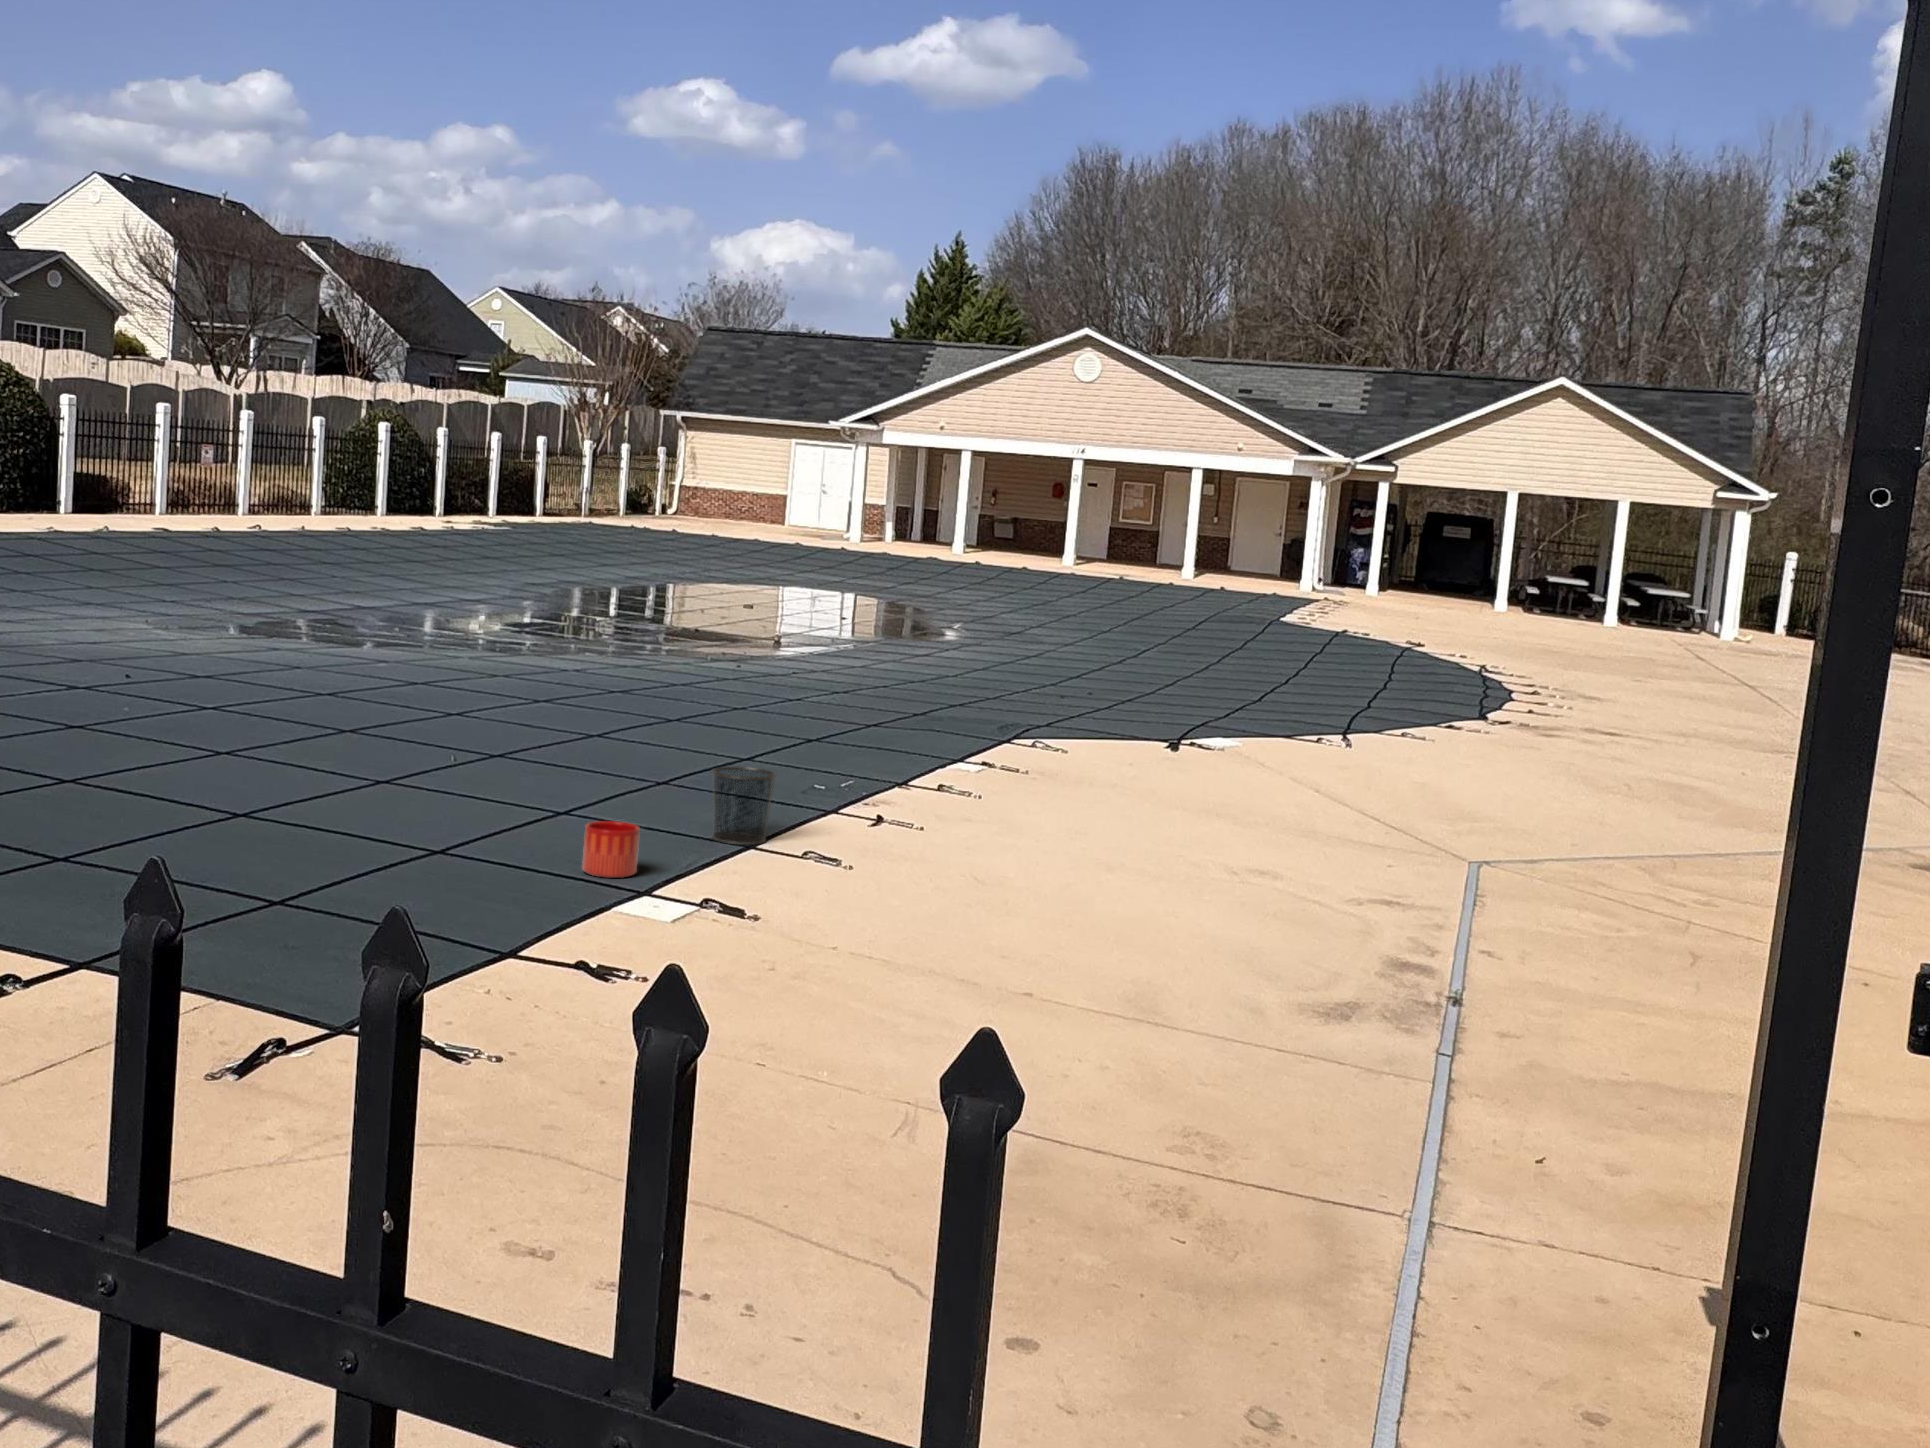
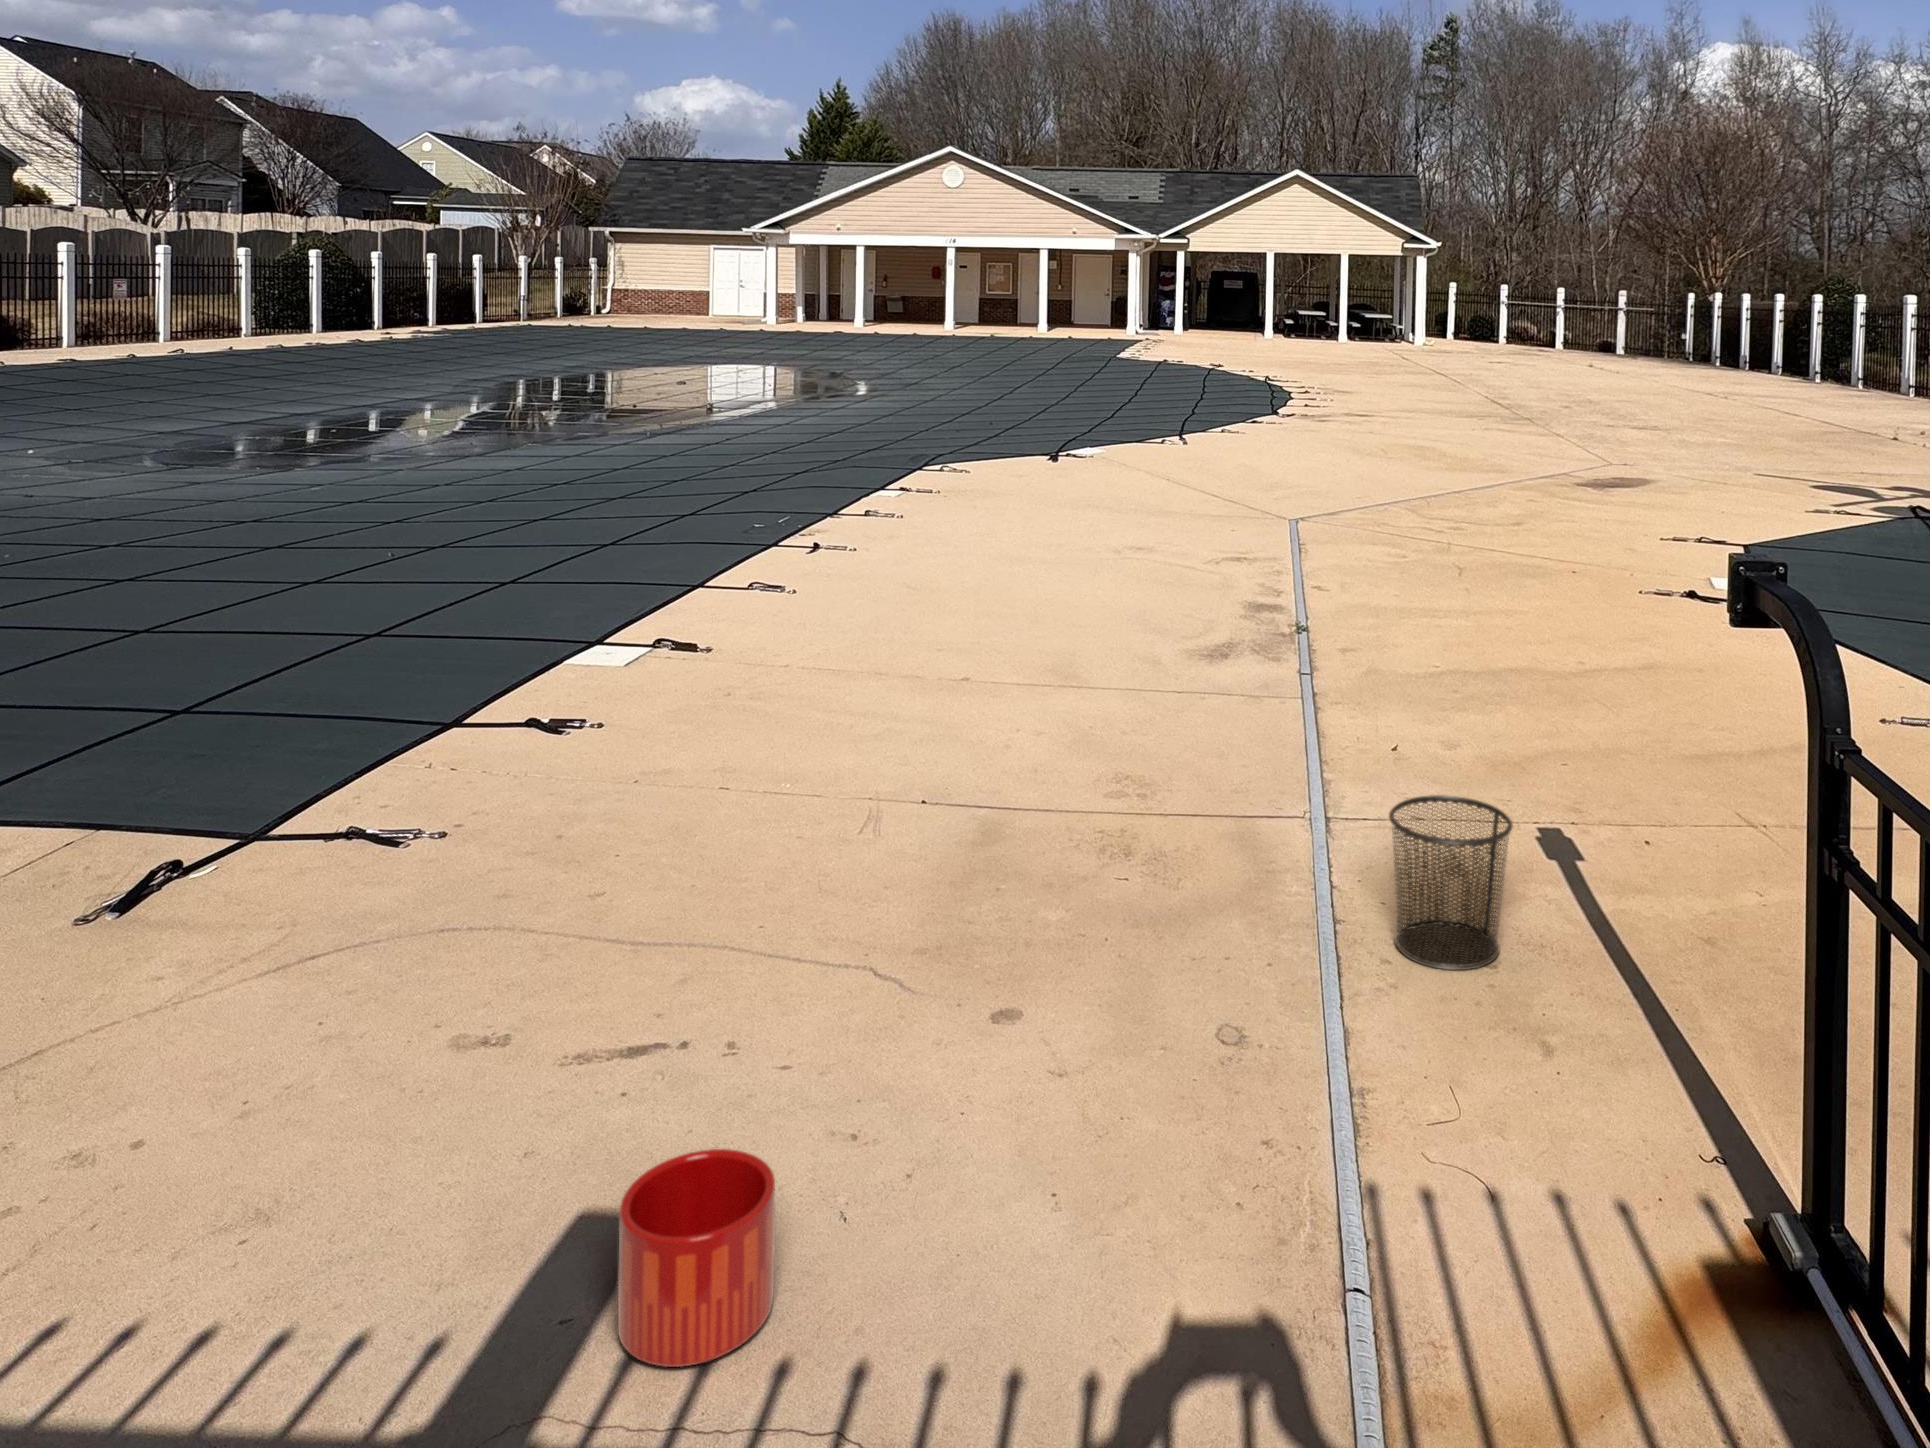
planter: present [582,821,640,878] -> present [618,1149,775,1367]

